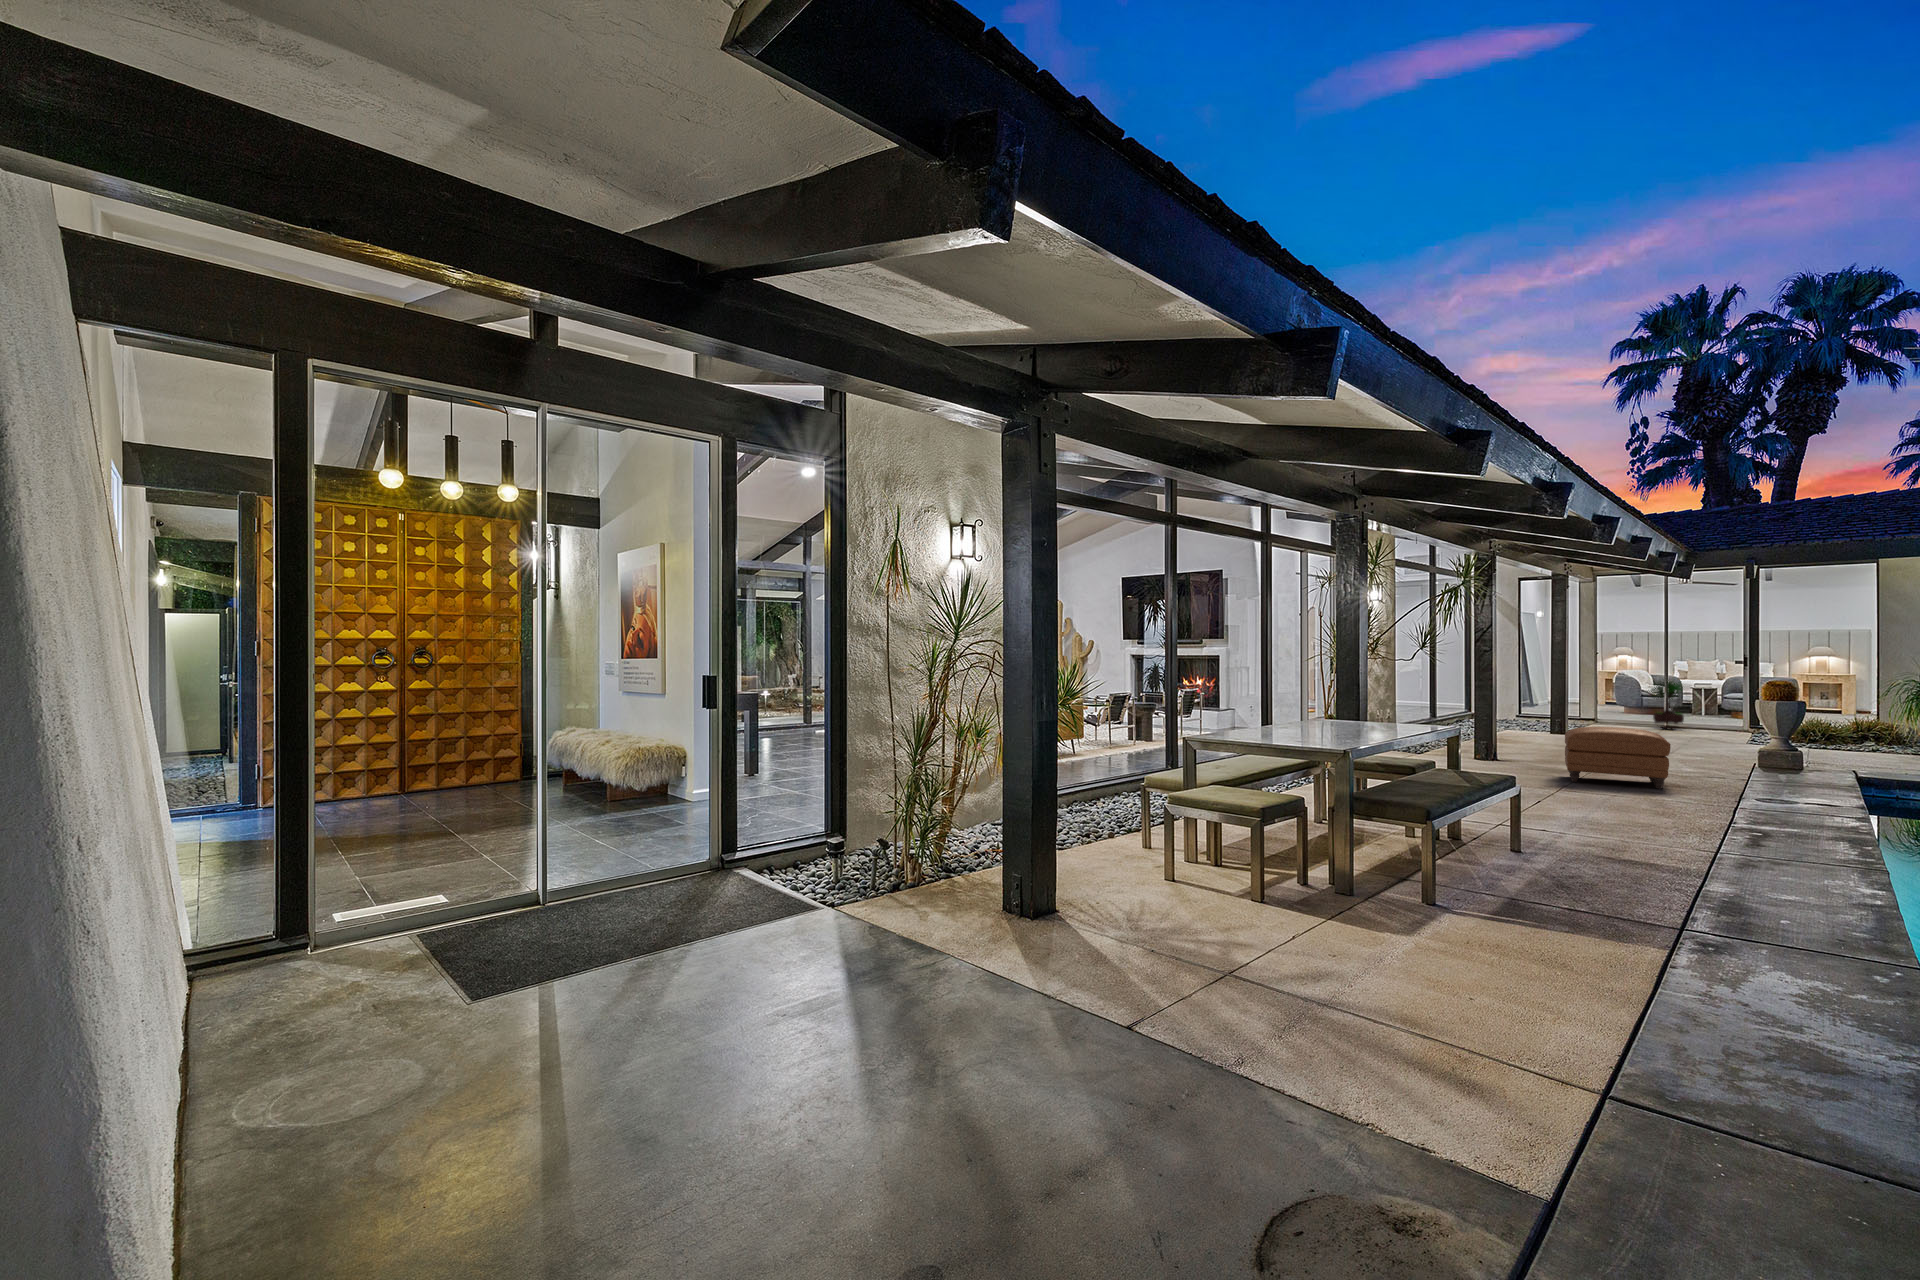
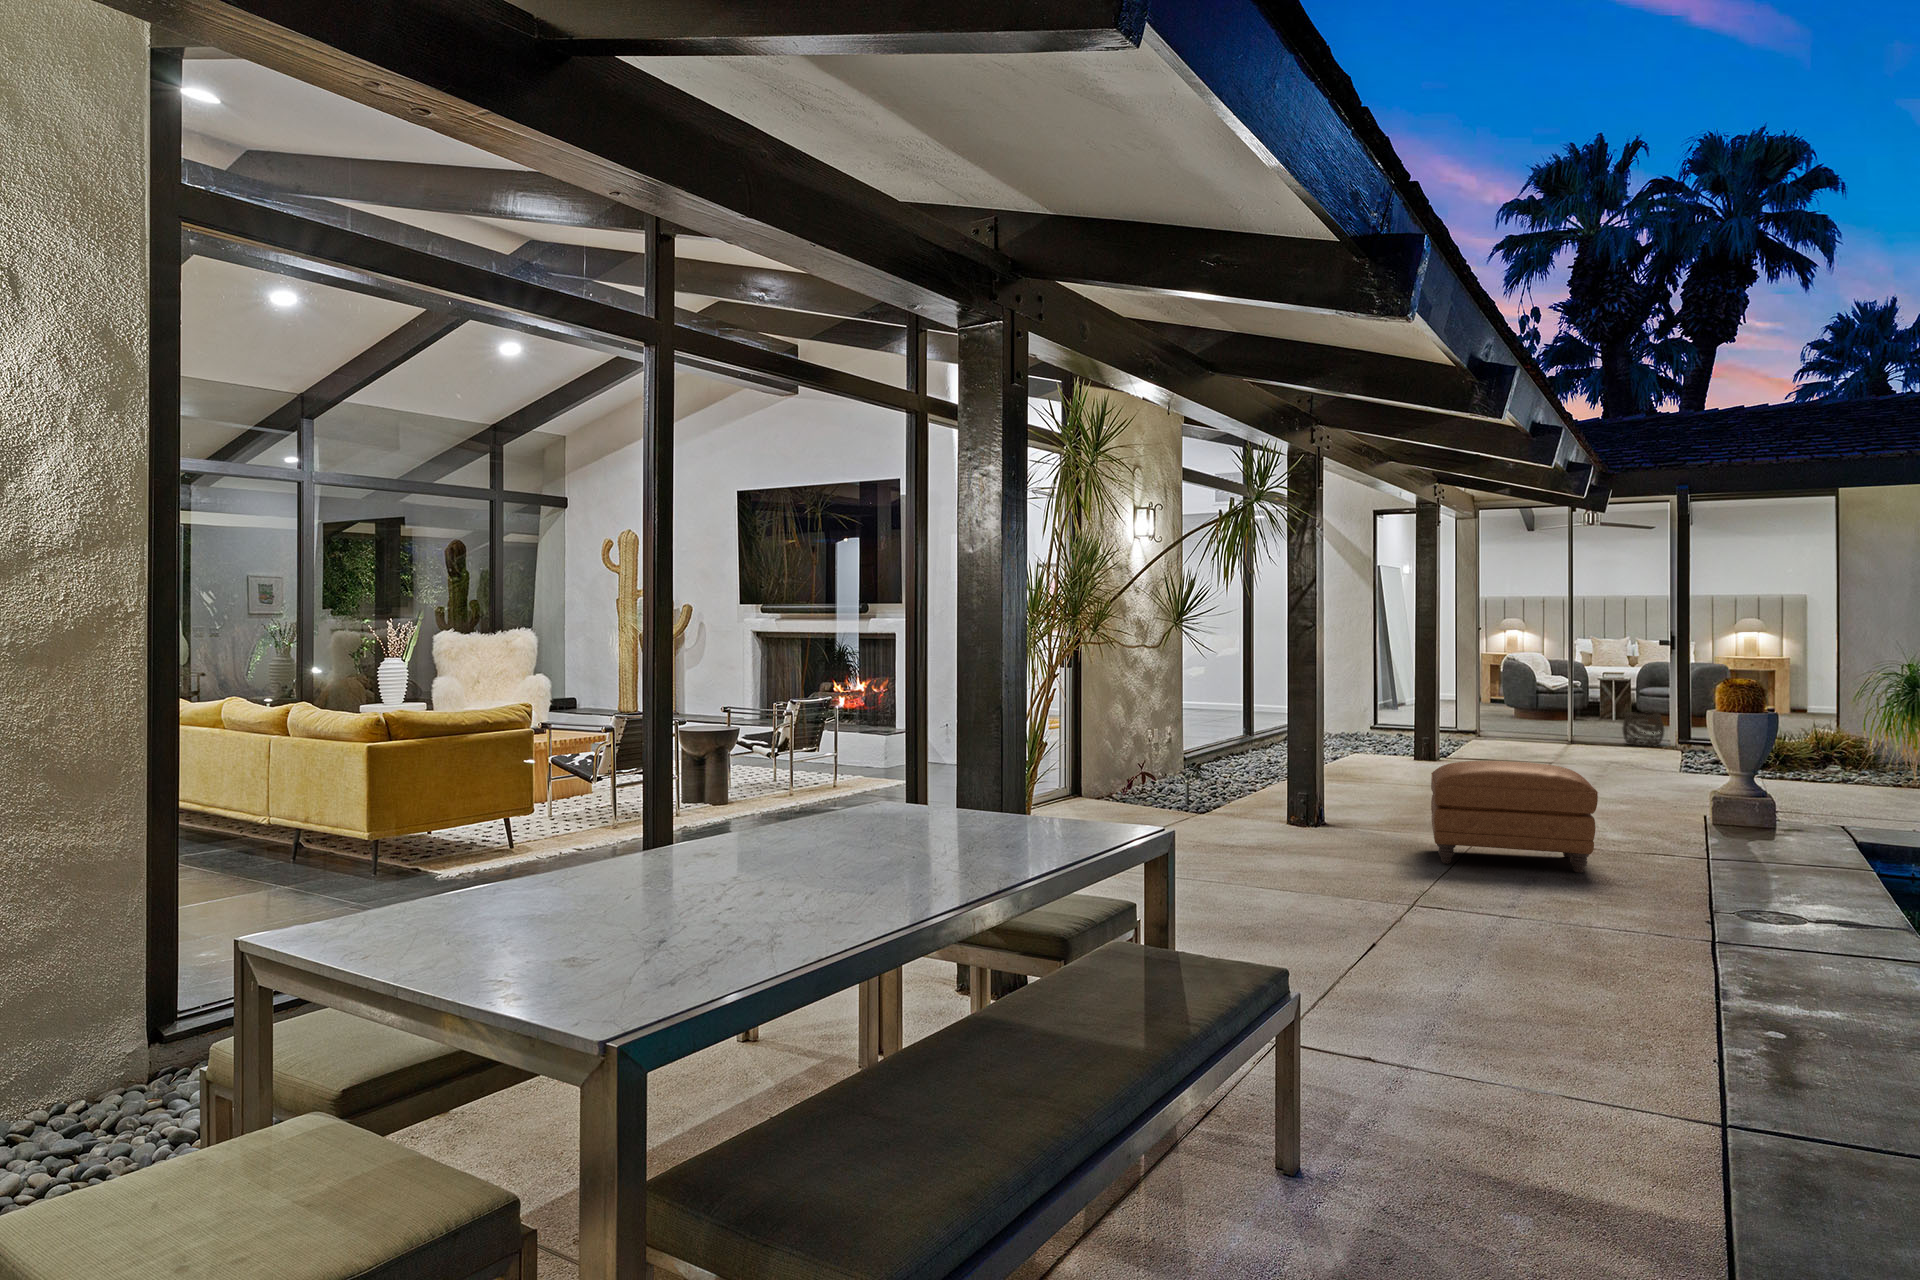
potted tree: present [1648,680,1684,729] -> none [1542,661,1596,744]
woven basket: none [1708,709,1742,733] -> present [1622,712,1664,746]

